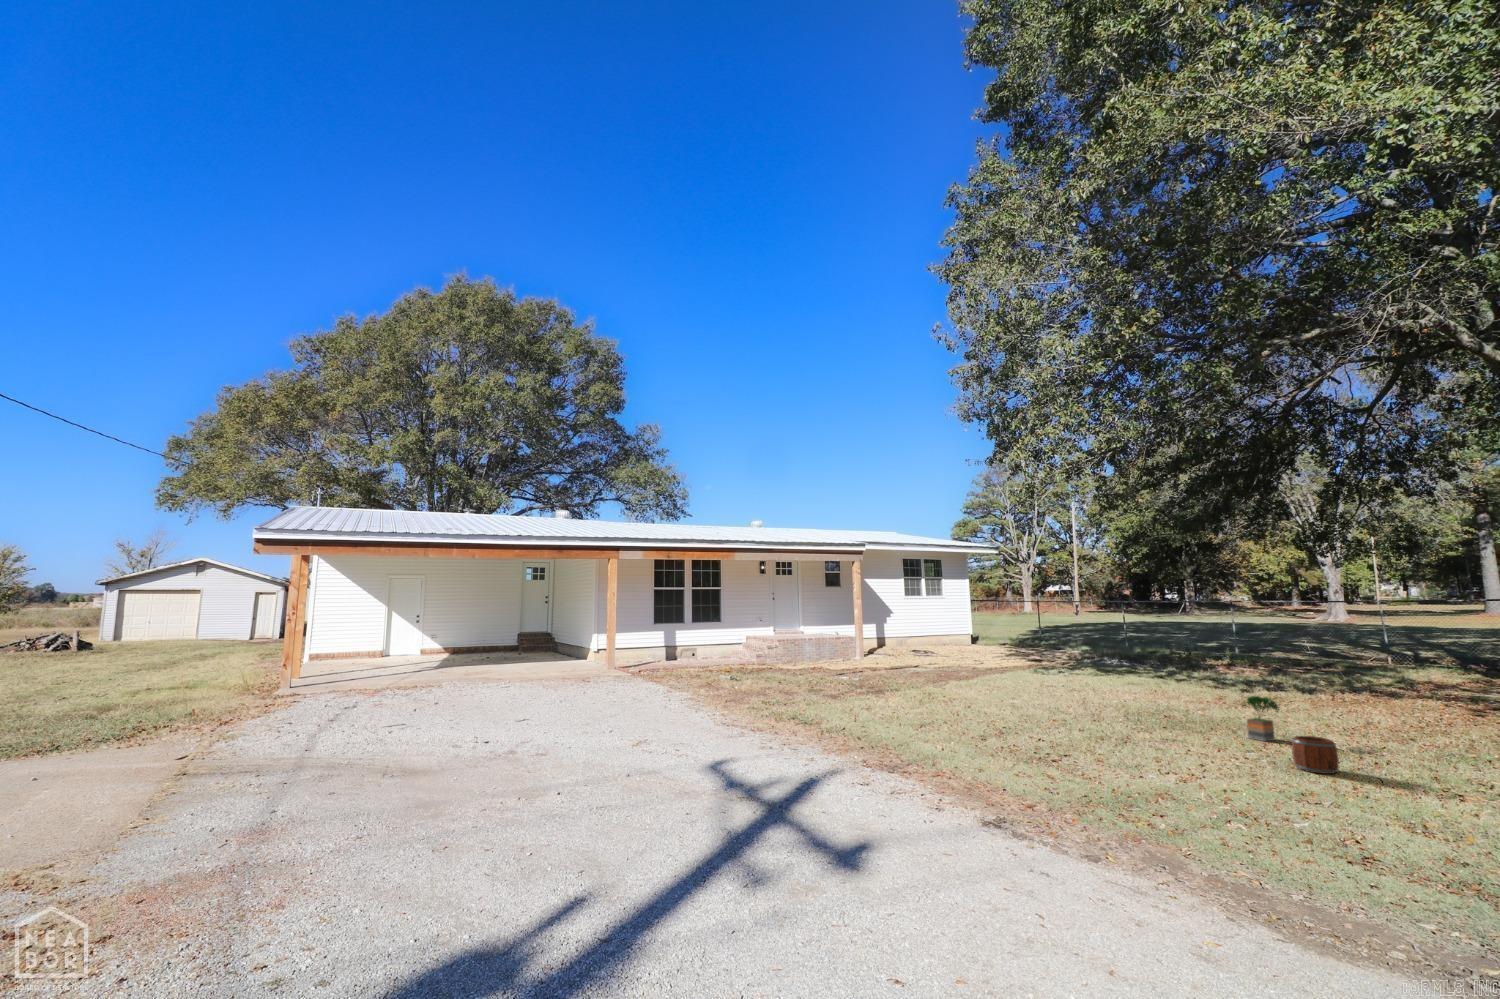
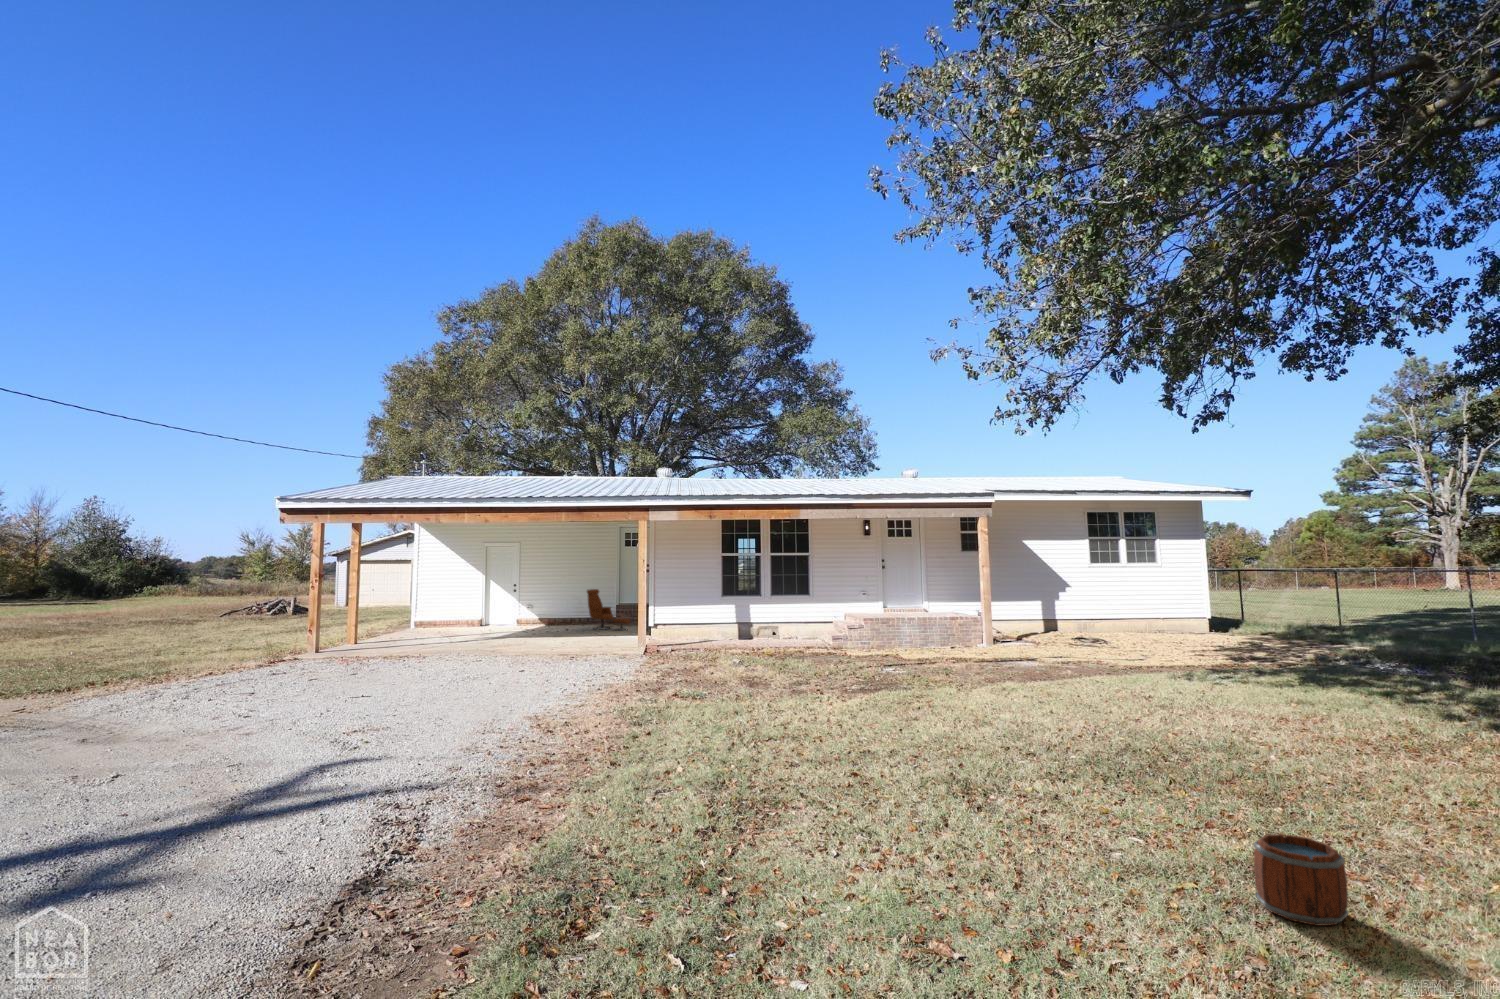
lounge chair: none [497,619,543,658] -> present [587,589,630,630]
potted tree: present [1241,696,1279,742] -> none [1299,742,1380,835]

